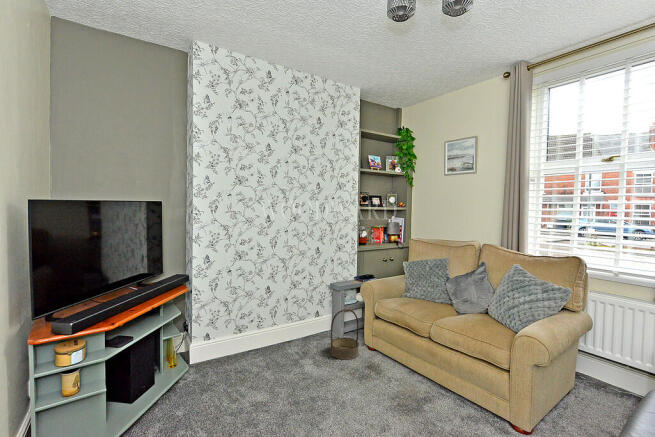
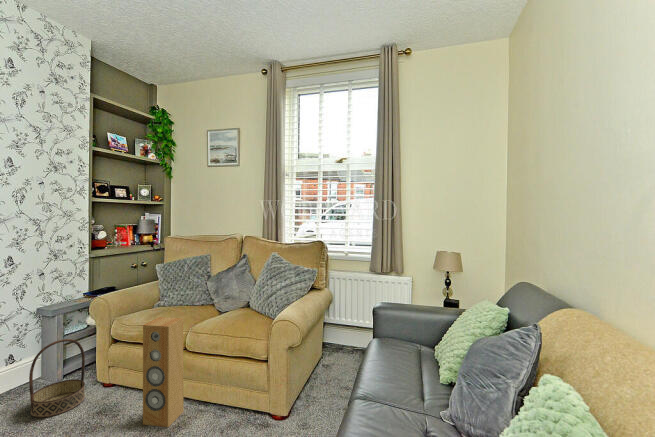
speaker: none [399,307,430,396] -> present [143,317,184,427]

